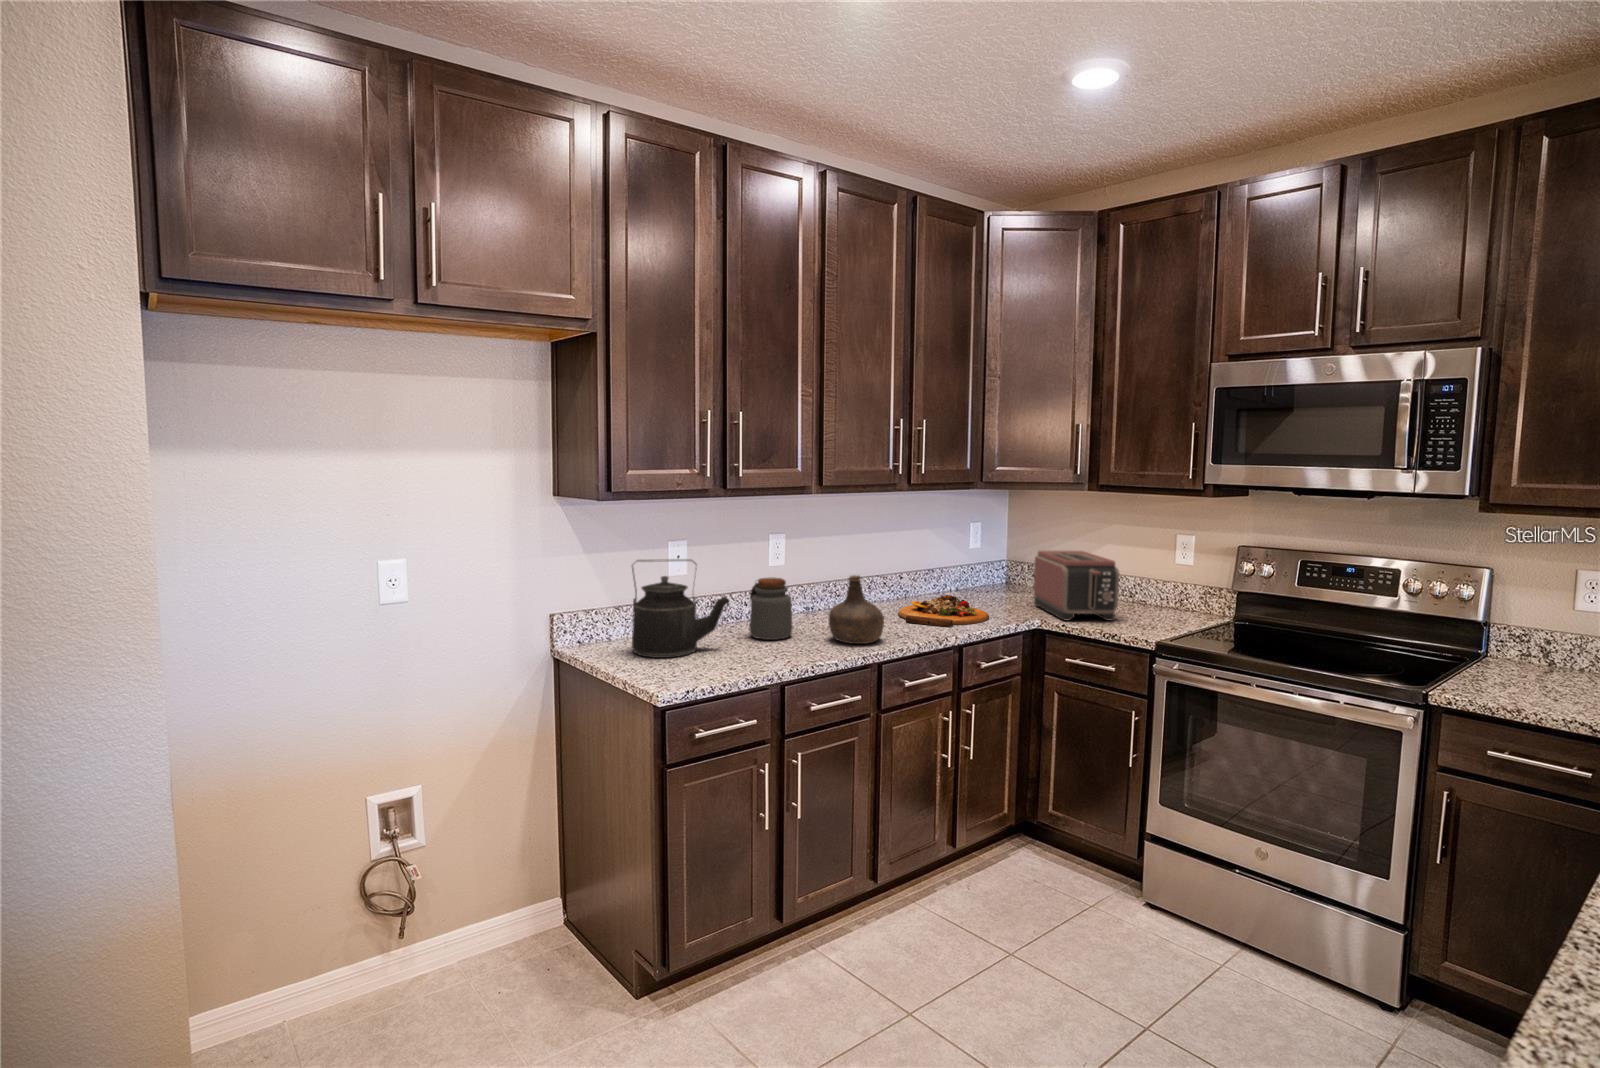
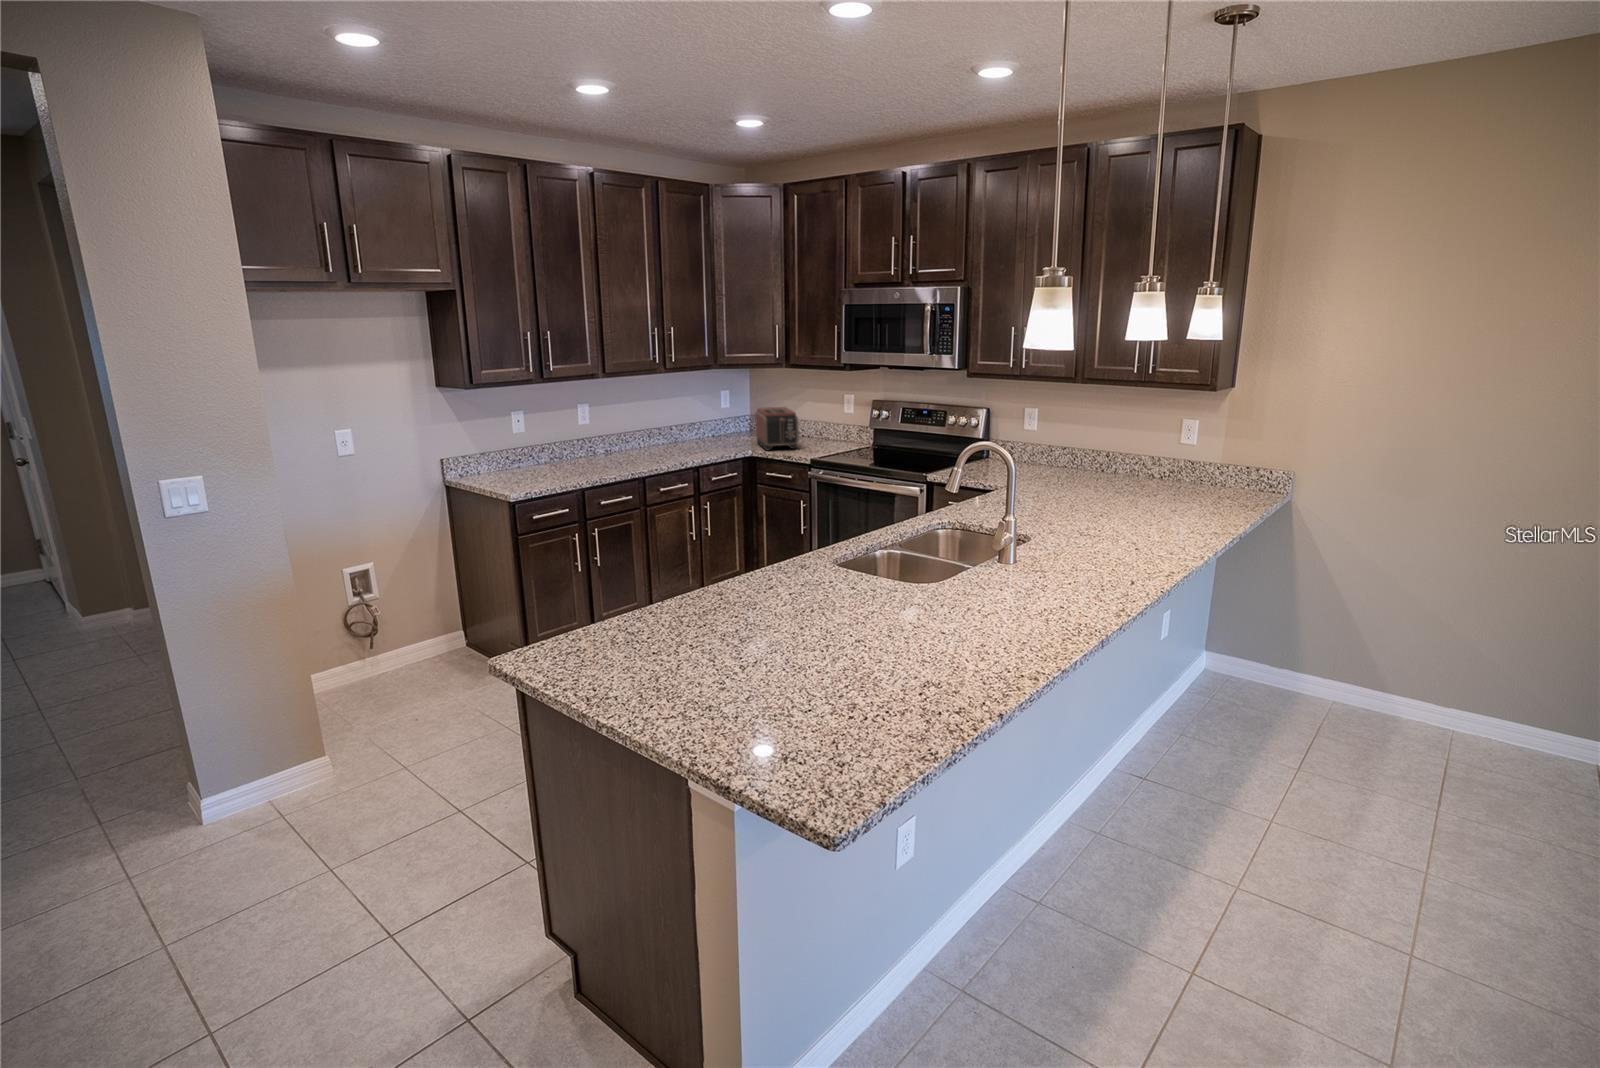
kettle: present [632,559,730,658] -> none [488,422,552,481]
bottle: present [828,575,884,644] -> none [615,427,648,468]
jar: present [749,578,793,640] -> none [565,431,594,469]
cutting board: present [898,595,989,627] -> none [666,439,723,457]

